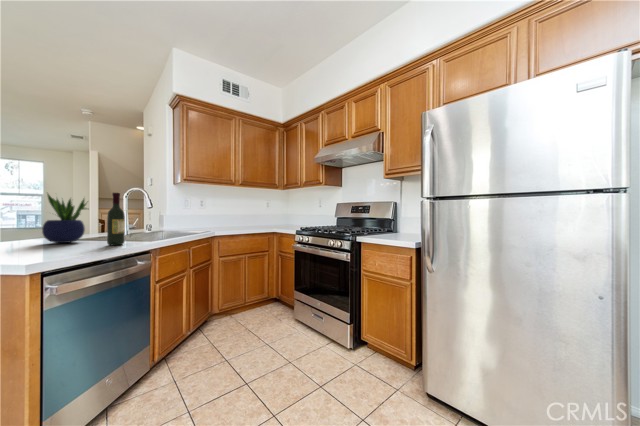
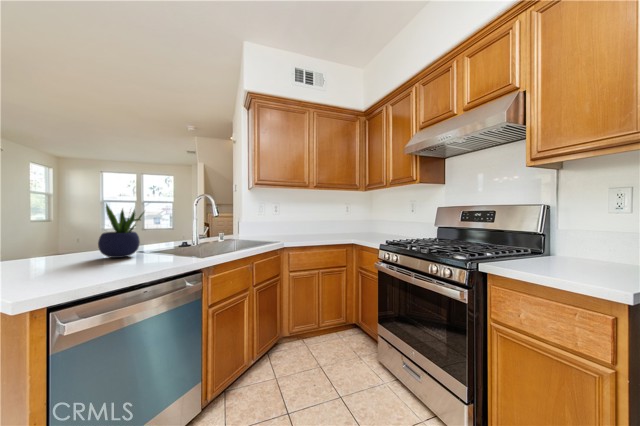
wine bottle: present [107,193,125,245] -> none [151,202,170,264]

